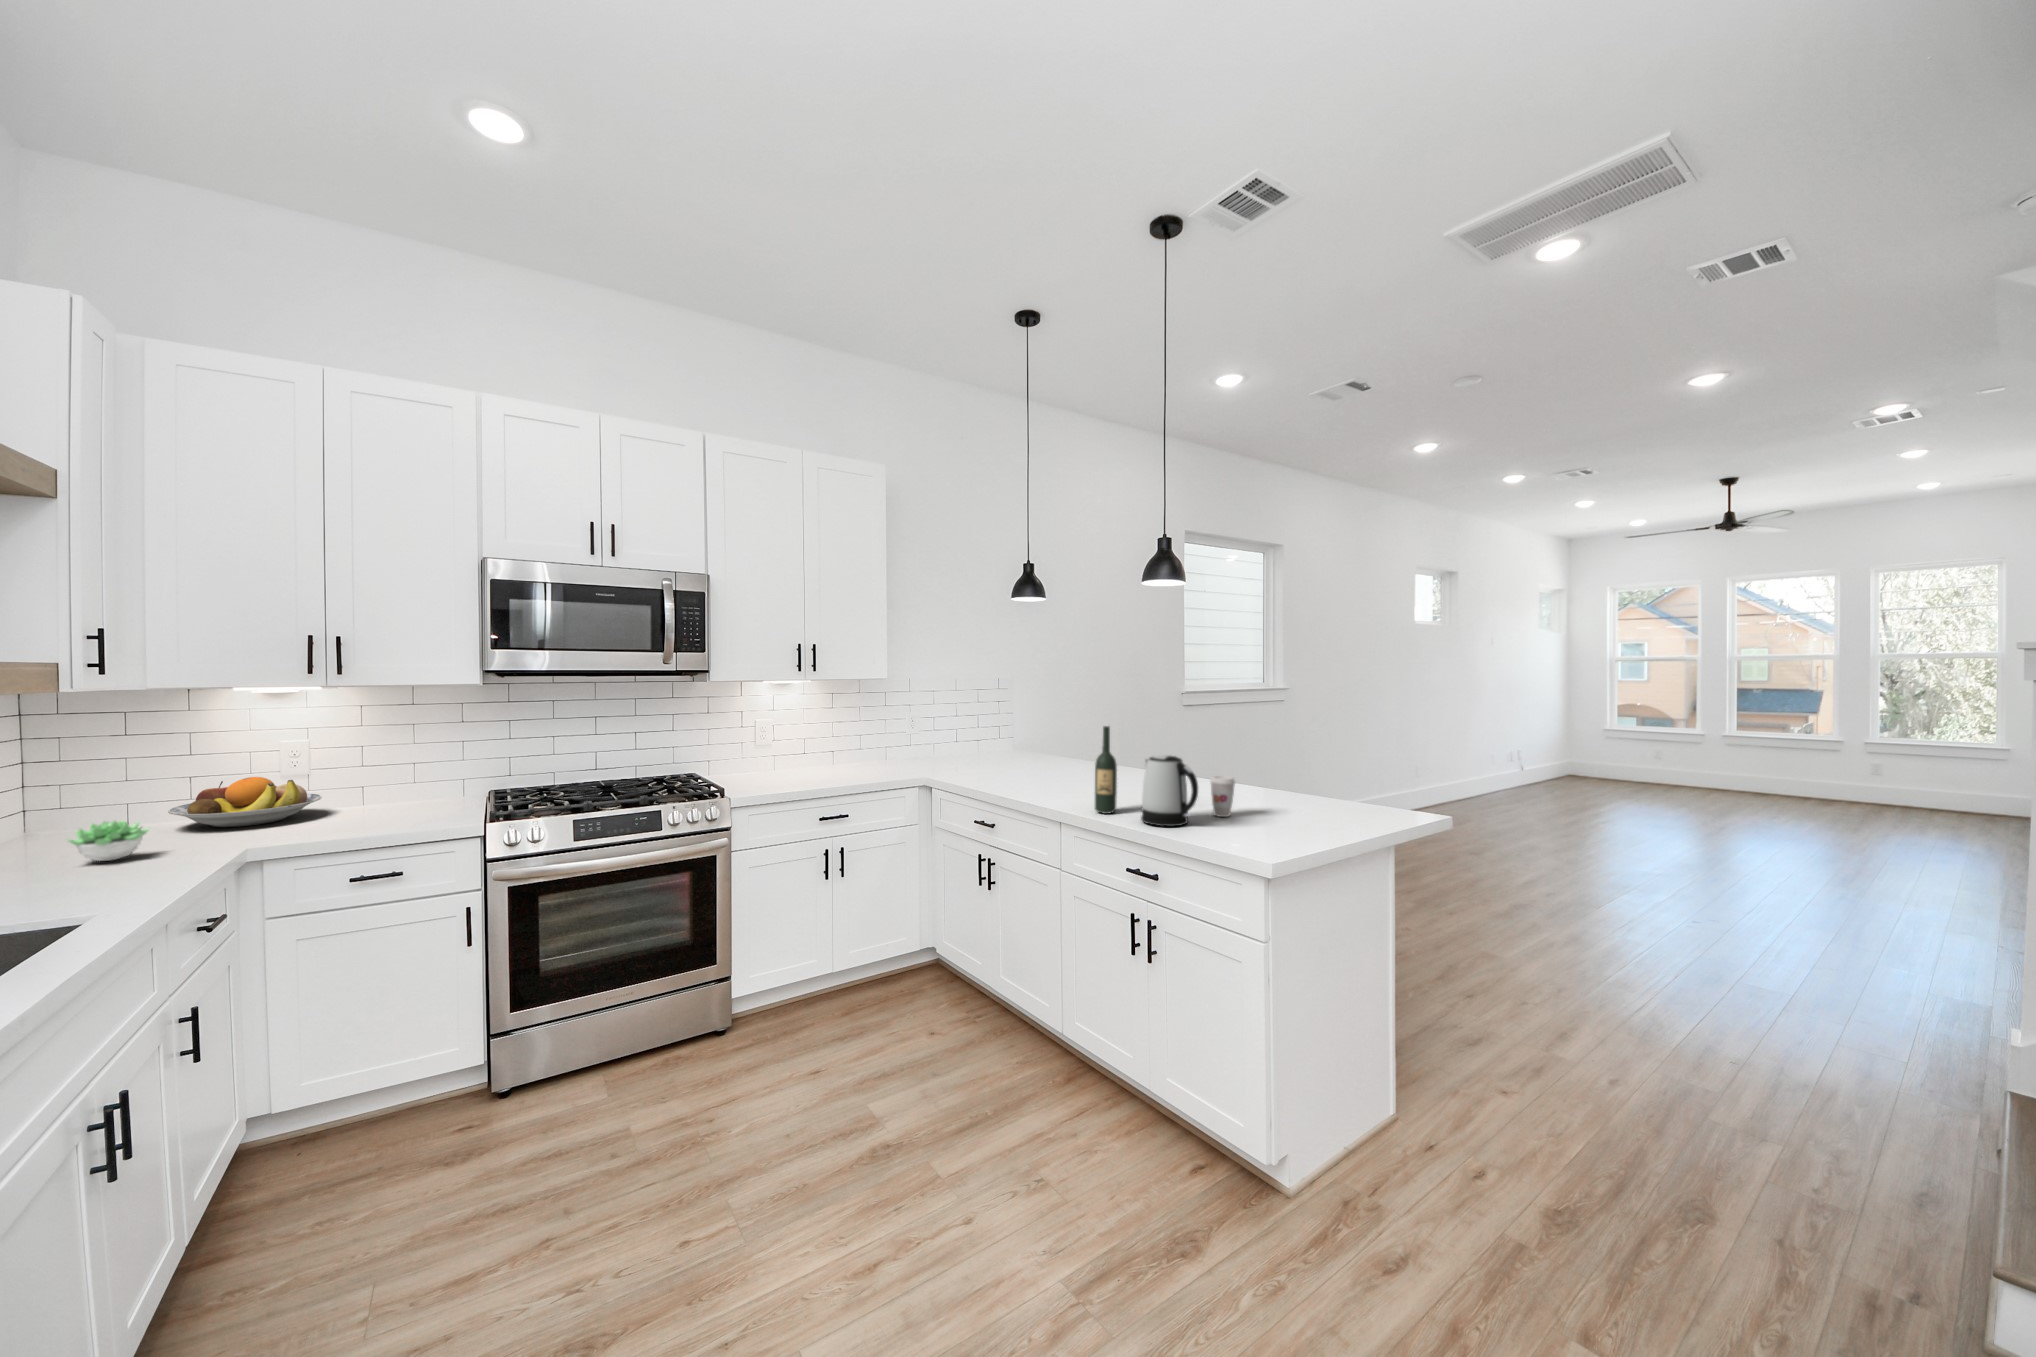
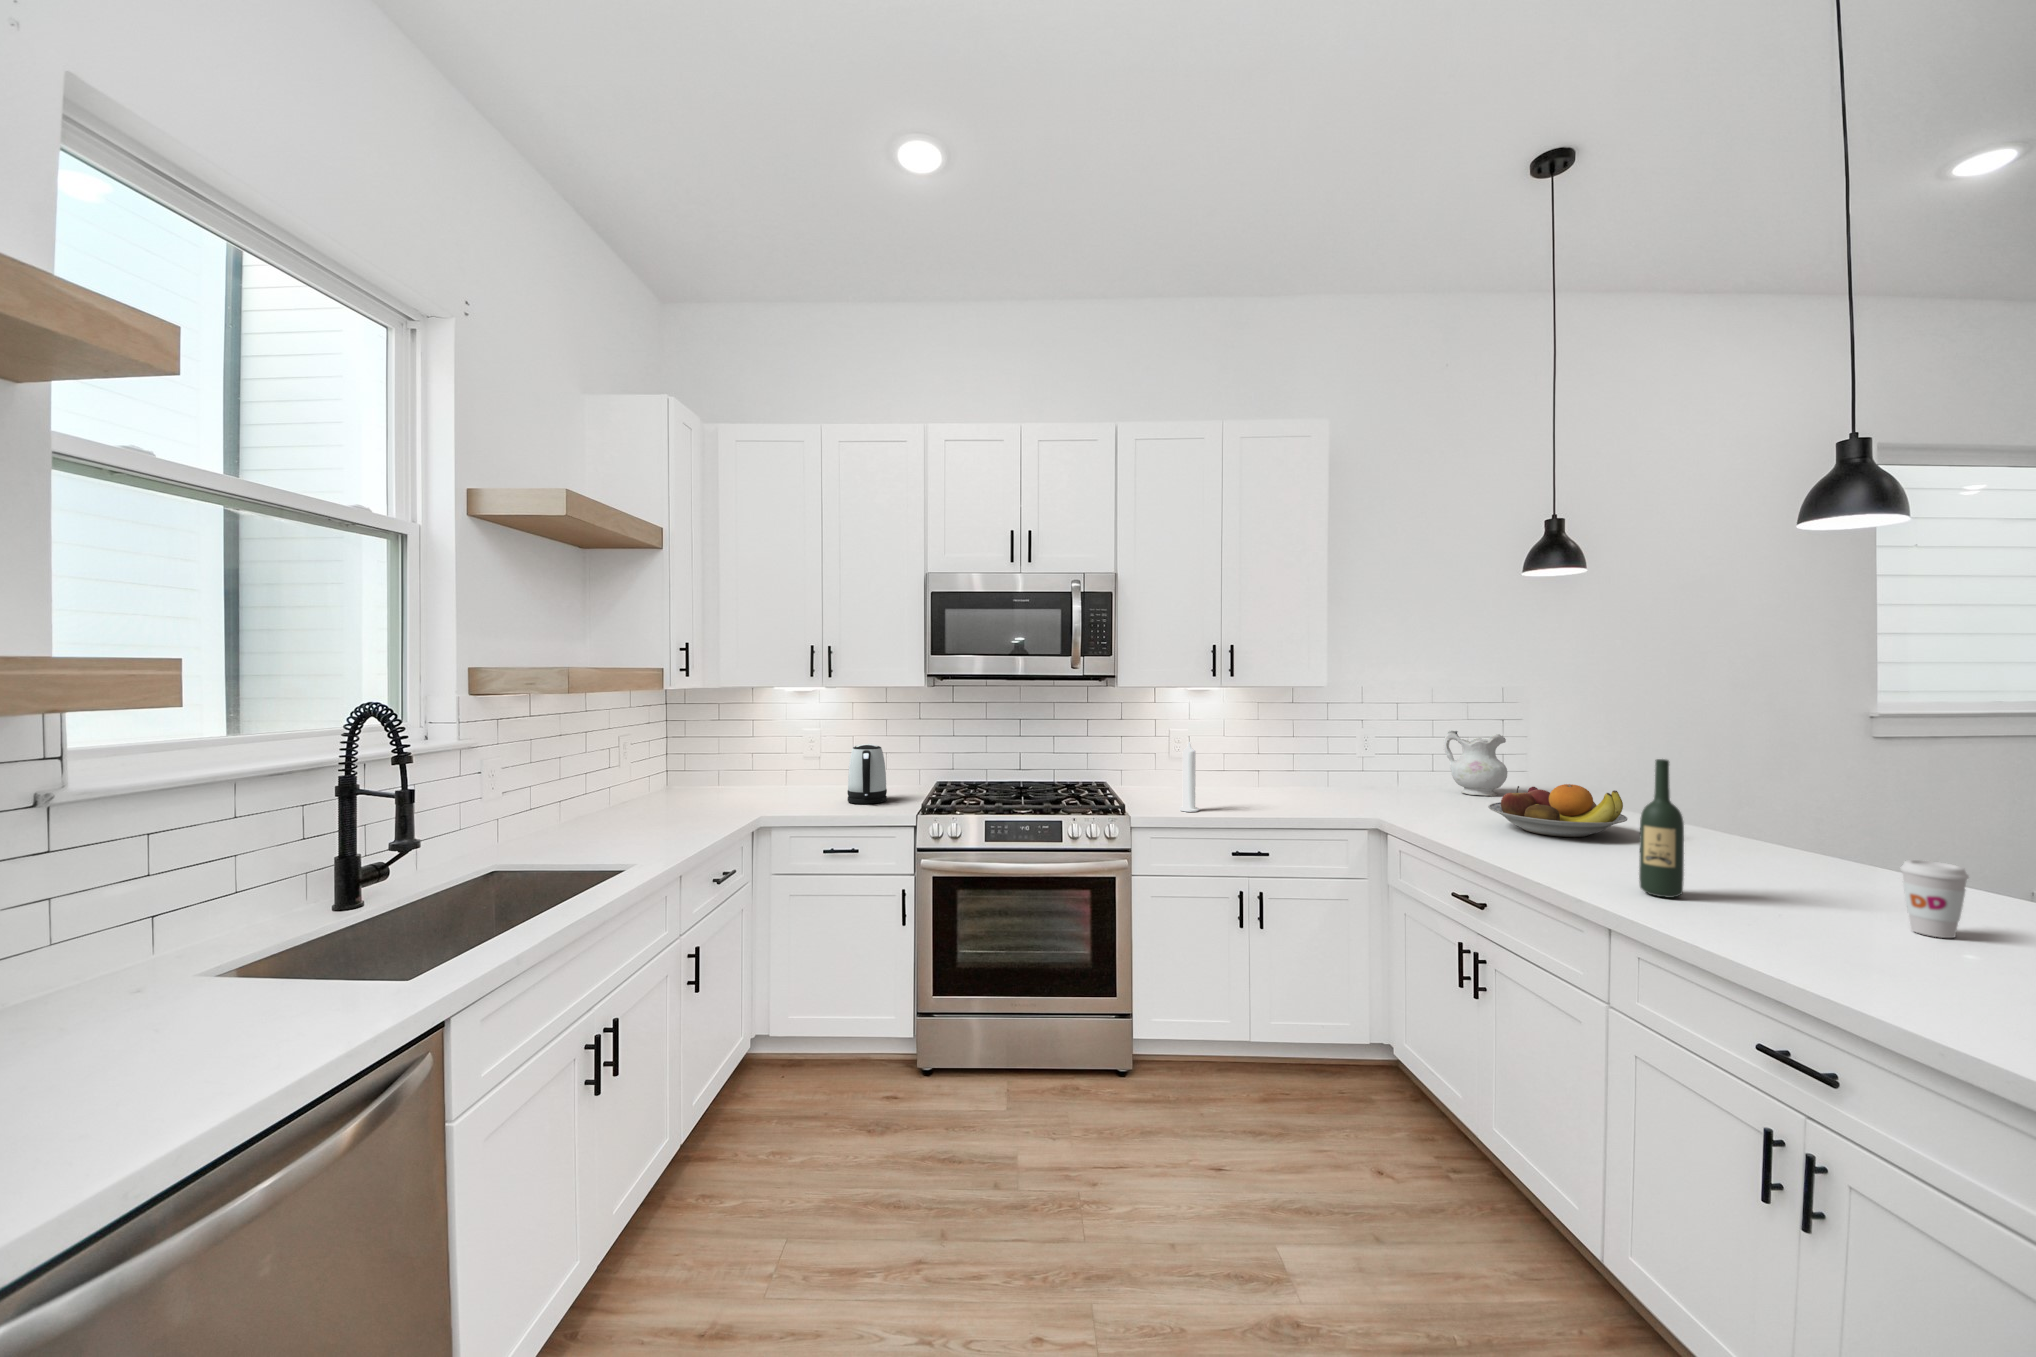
ceramic pitcher: none [972,711,1013,759] -> present [1443,731,1508,796]
candle: none [771,729,789,791] -> present [1179,742,1199,812]
kettle: present [1141,755,1198,826] -> present [847,744,887,804]
fruit bowl: present [168,777,322,827] -> present [1488,784,1628,837]
succulent plant: present [68,820,149,861] -> none [660,787,705,817]

